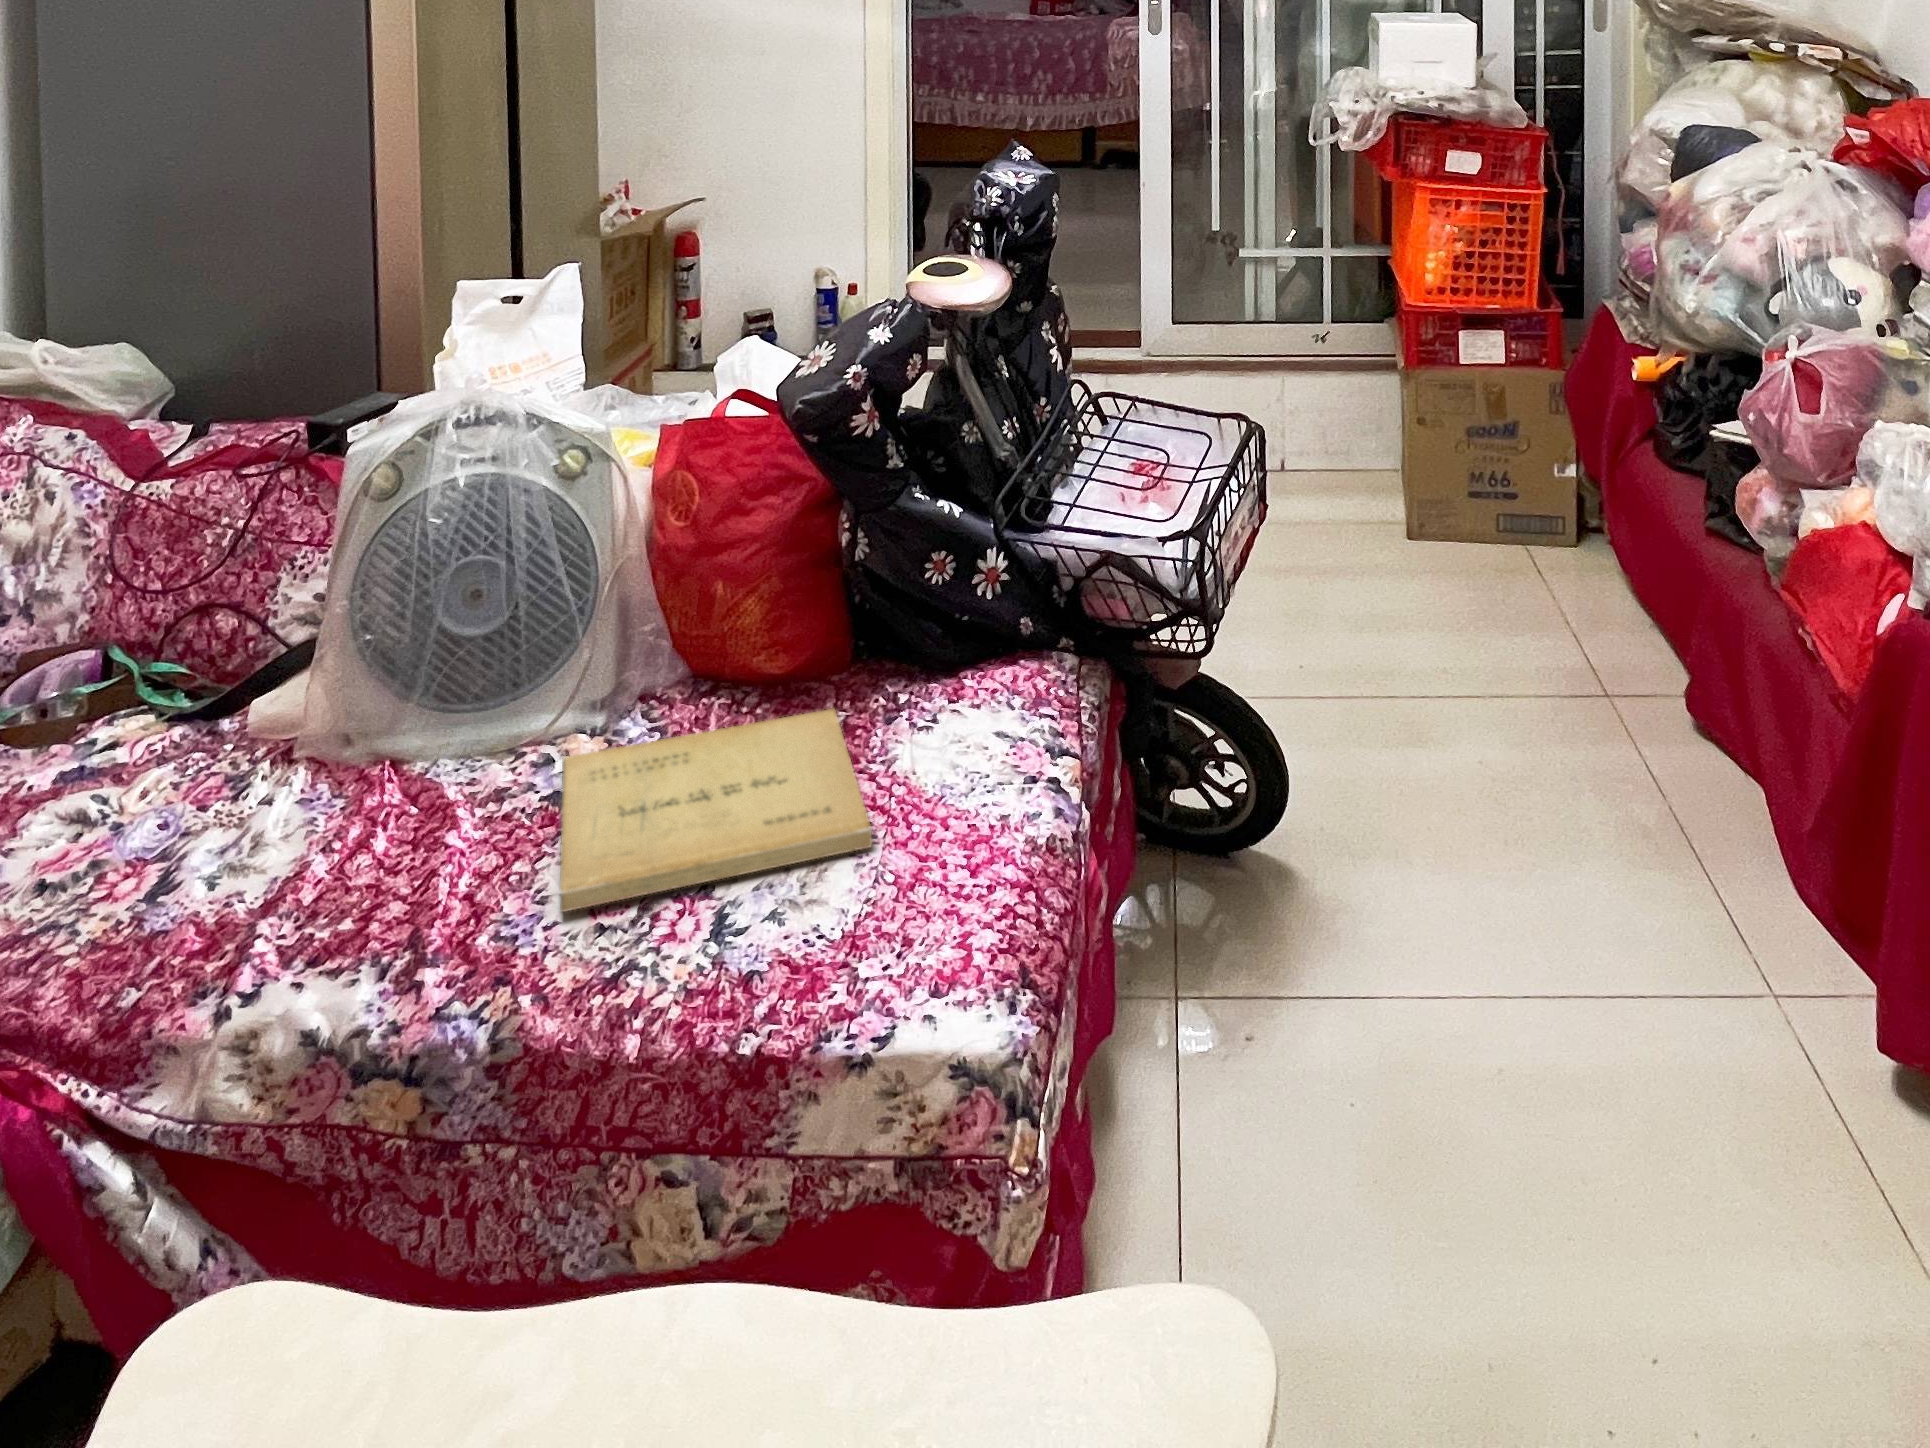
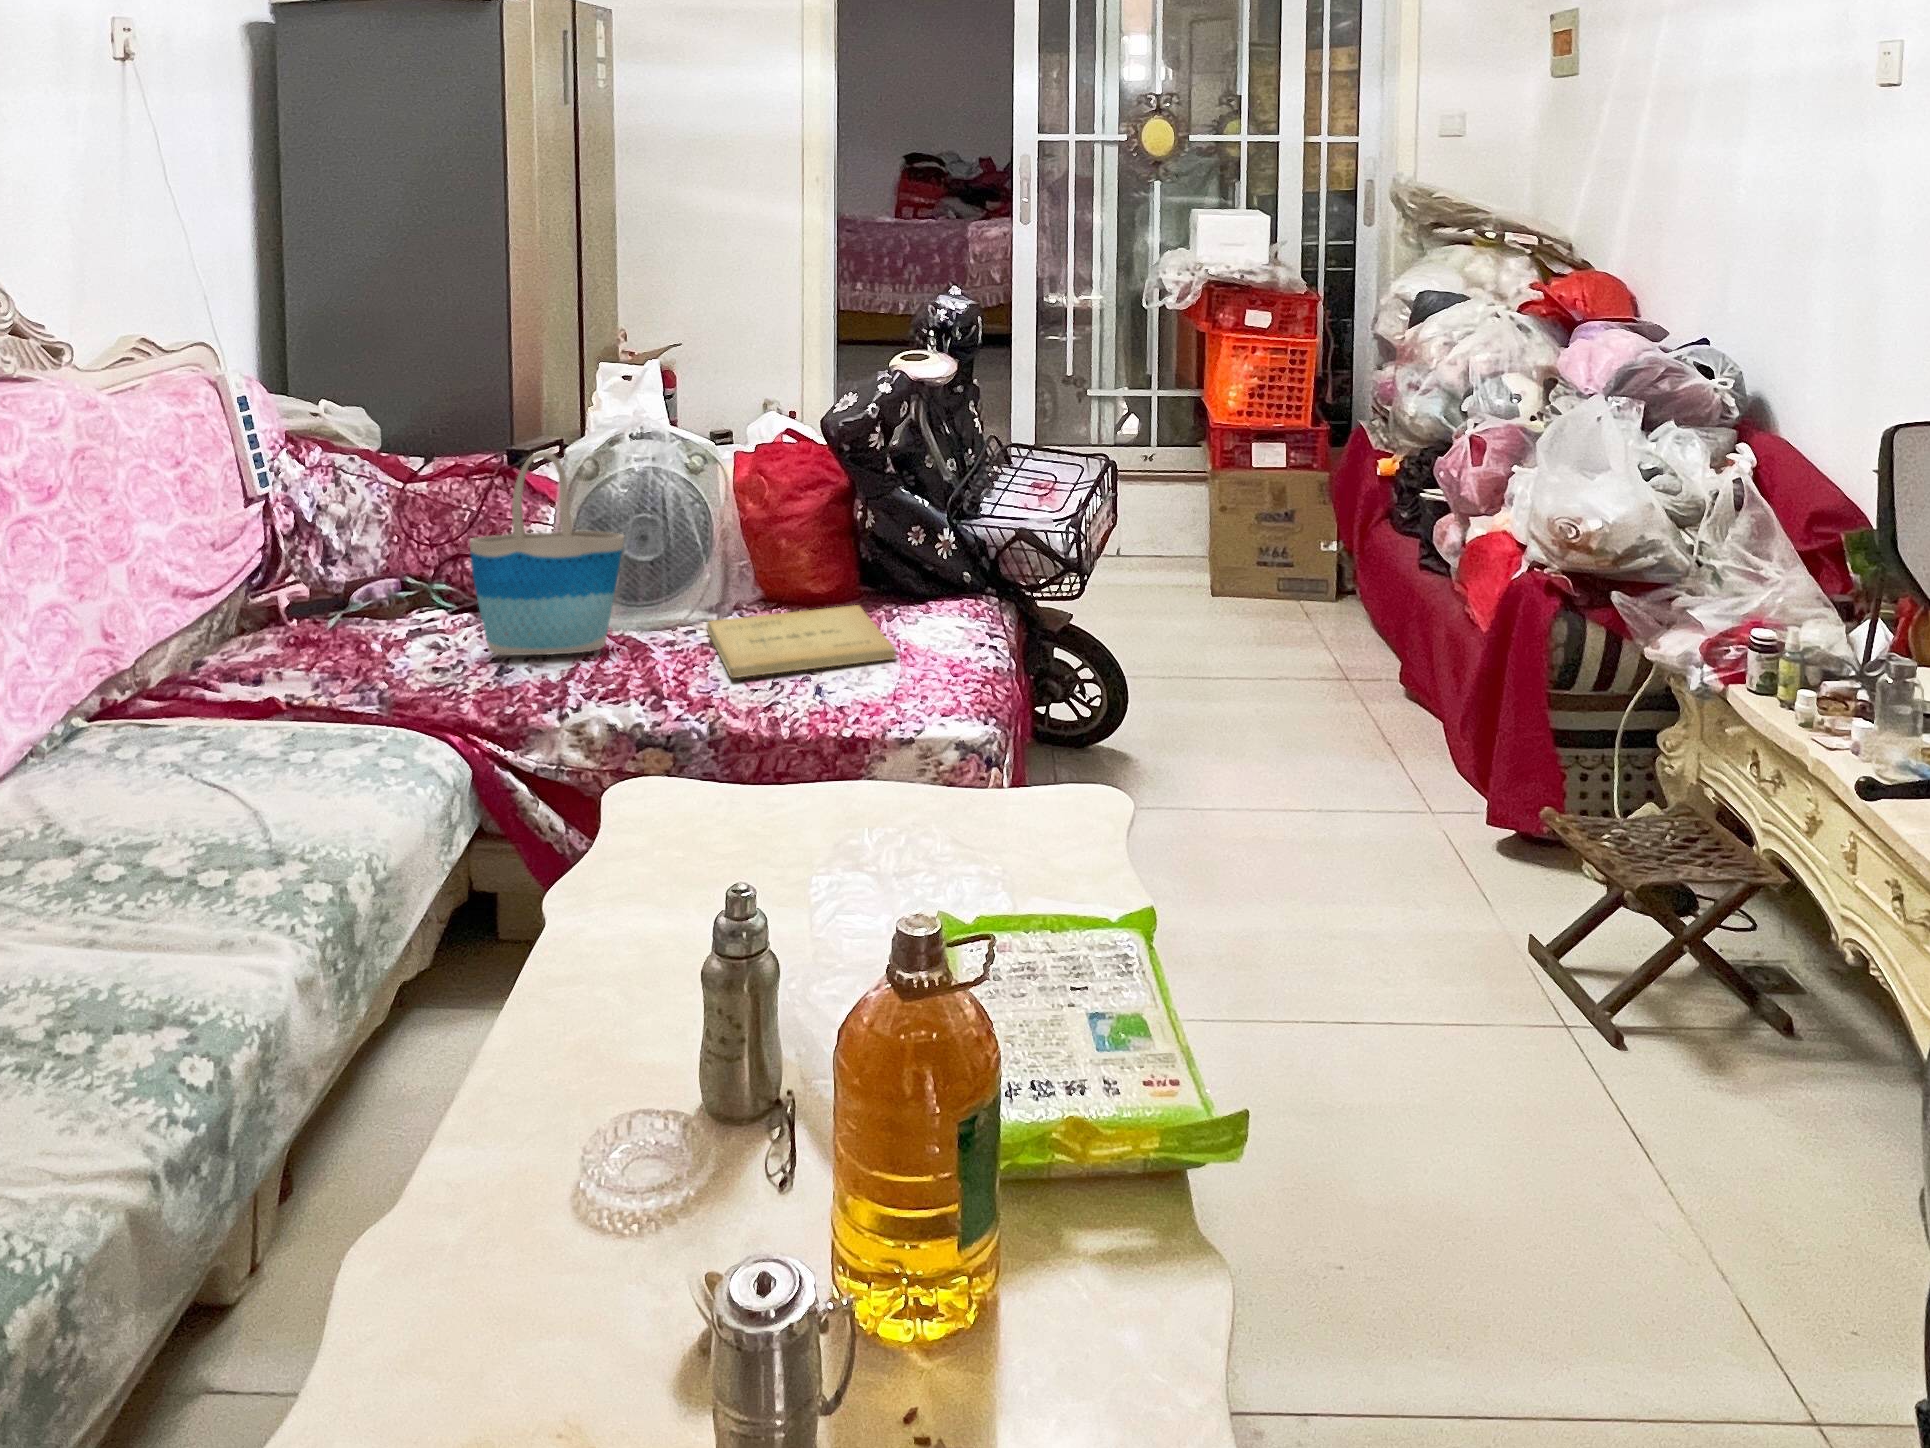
tote bag: none [113,483,400,851] -> present [469,451,624,655]

